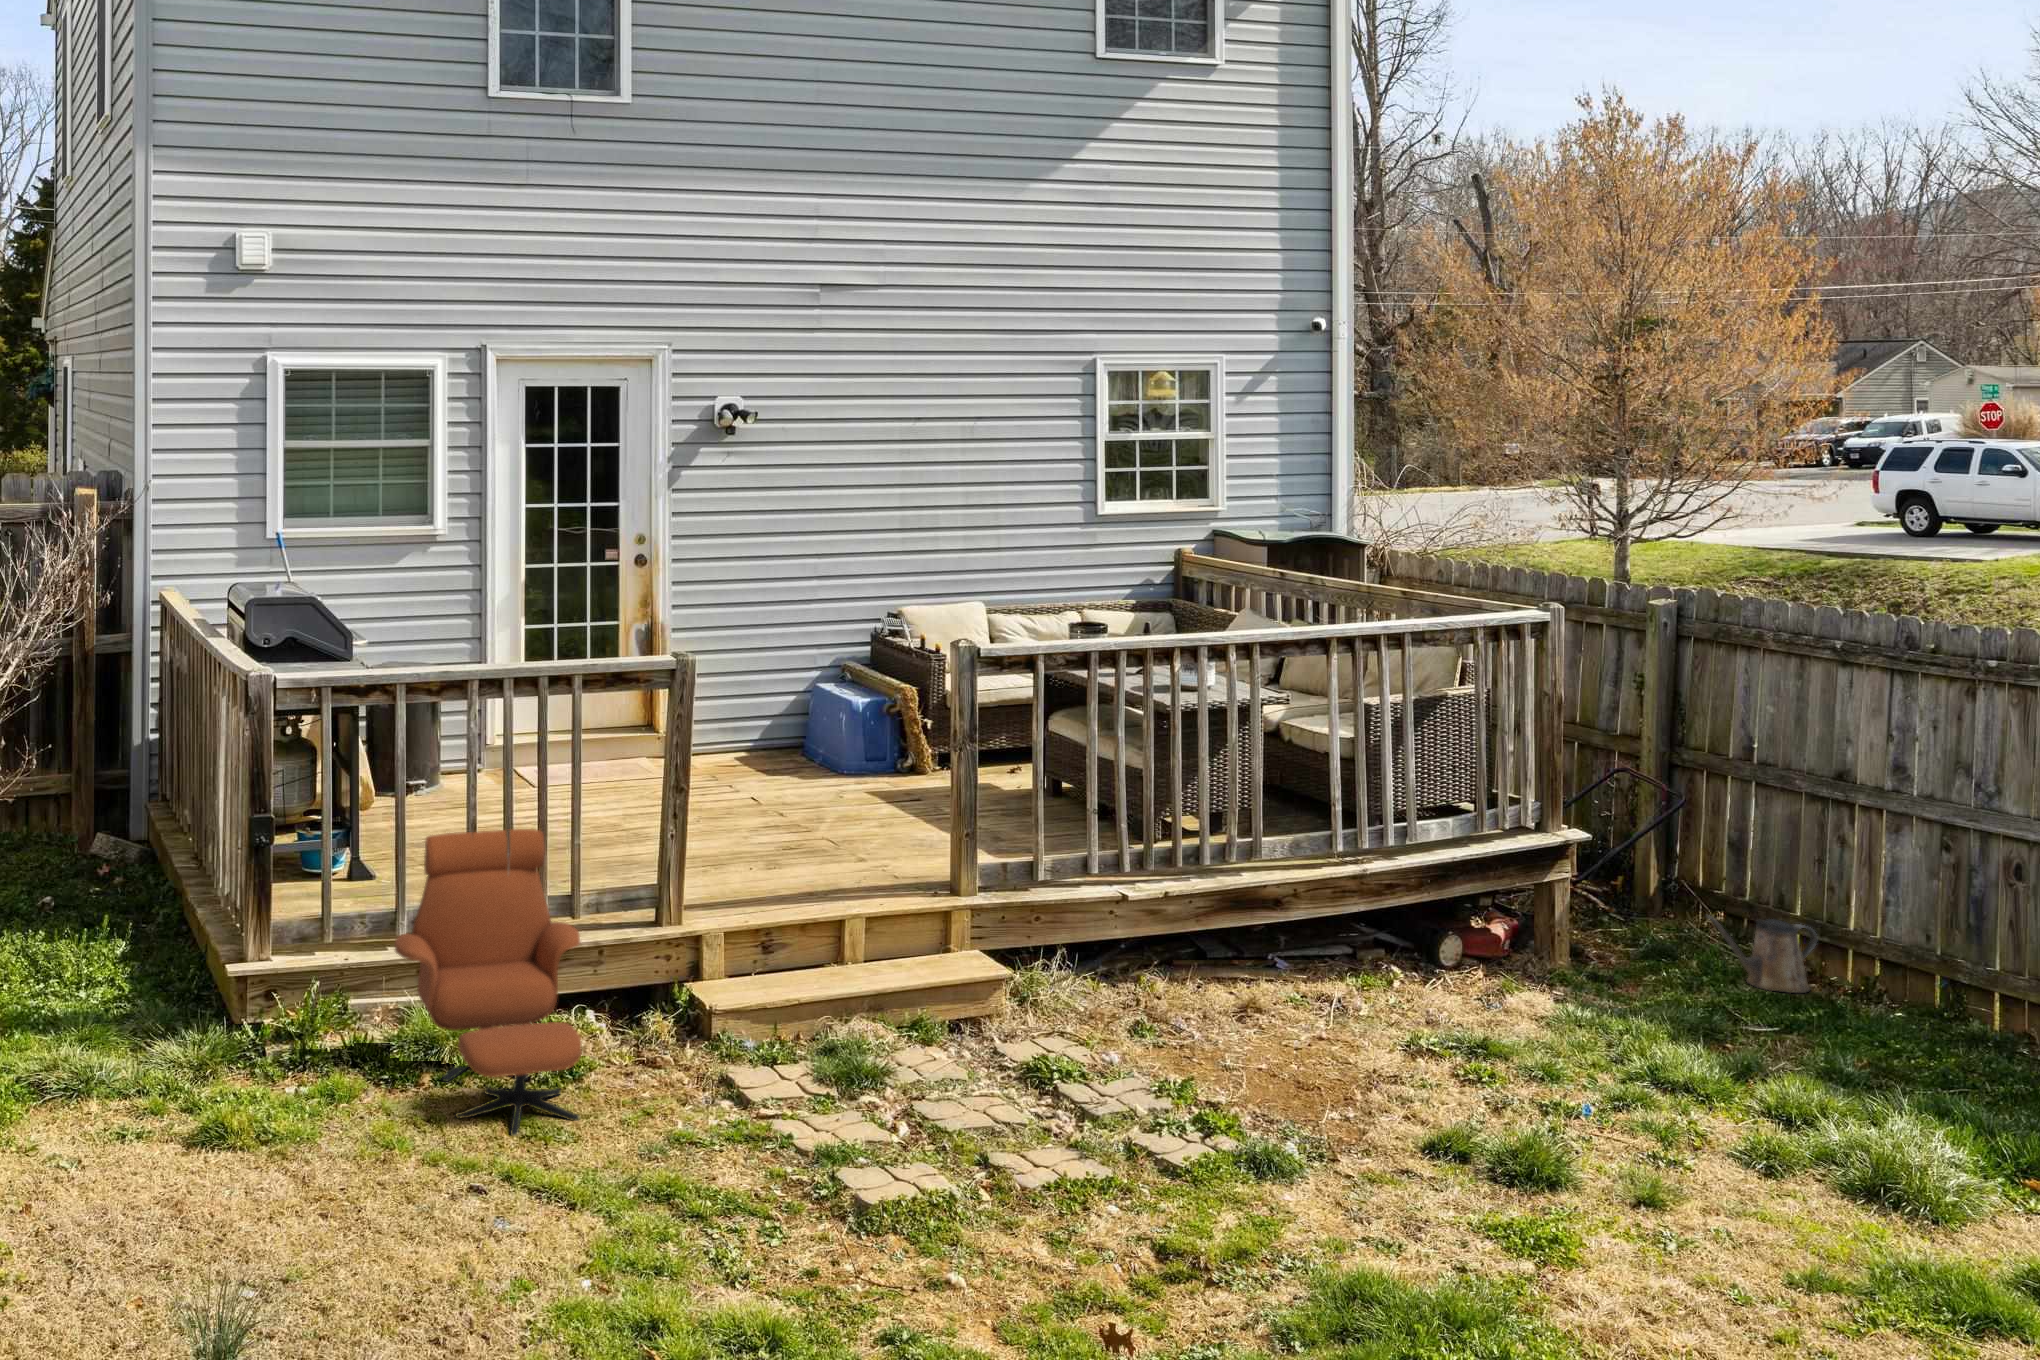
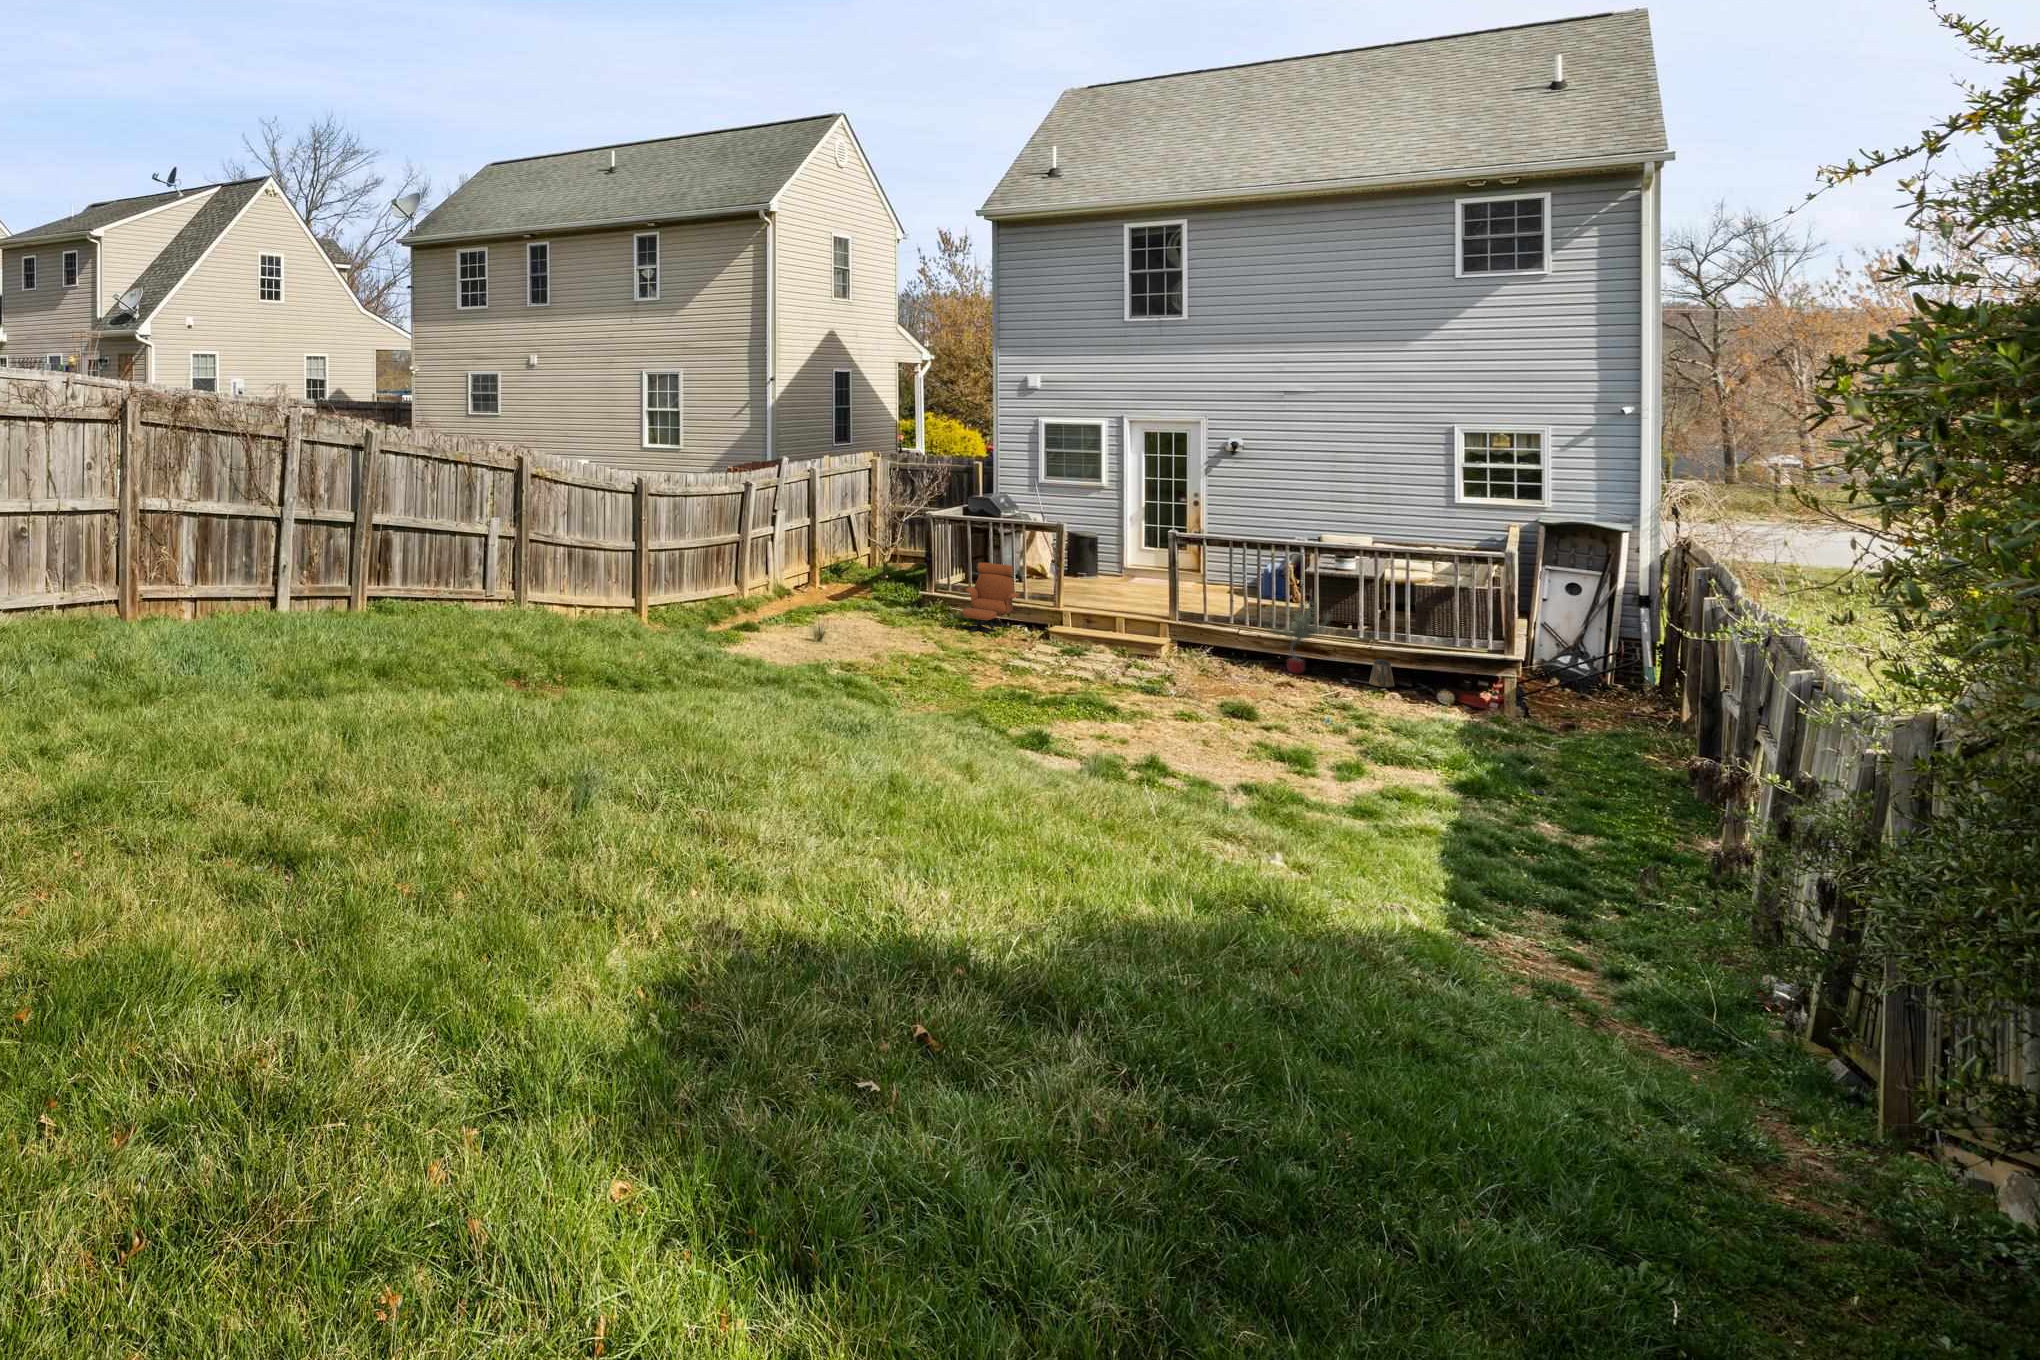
potted tree: none [1210,790,1364,999] -> present [1267,601,1330,674]
watering can: present [1706,915,1817,993] -> present [1369,659,1395,687]

